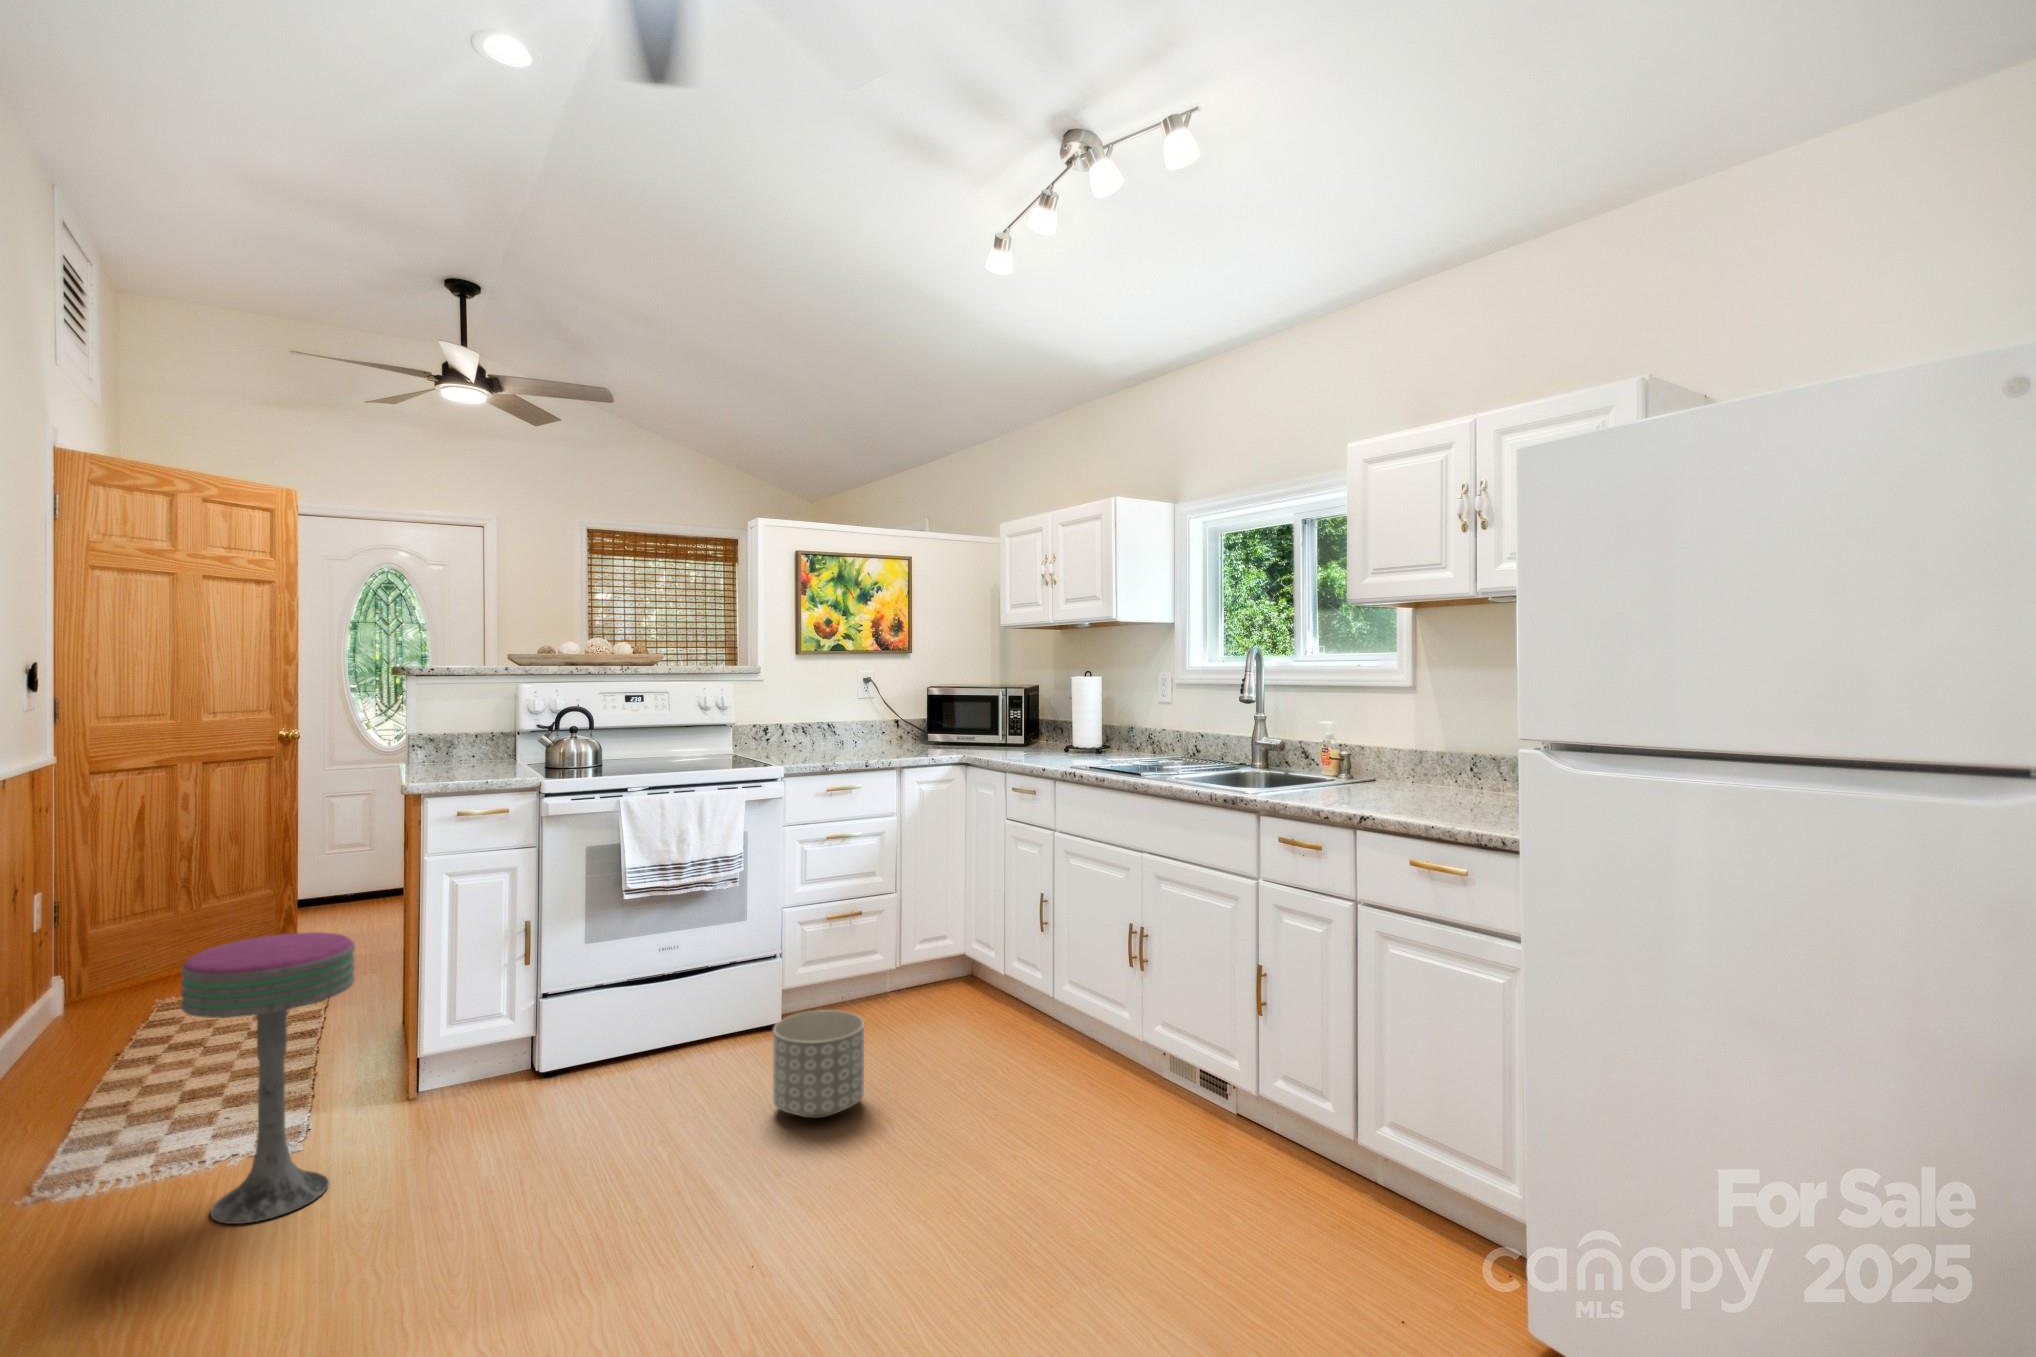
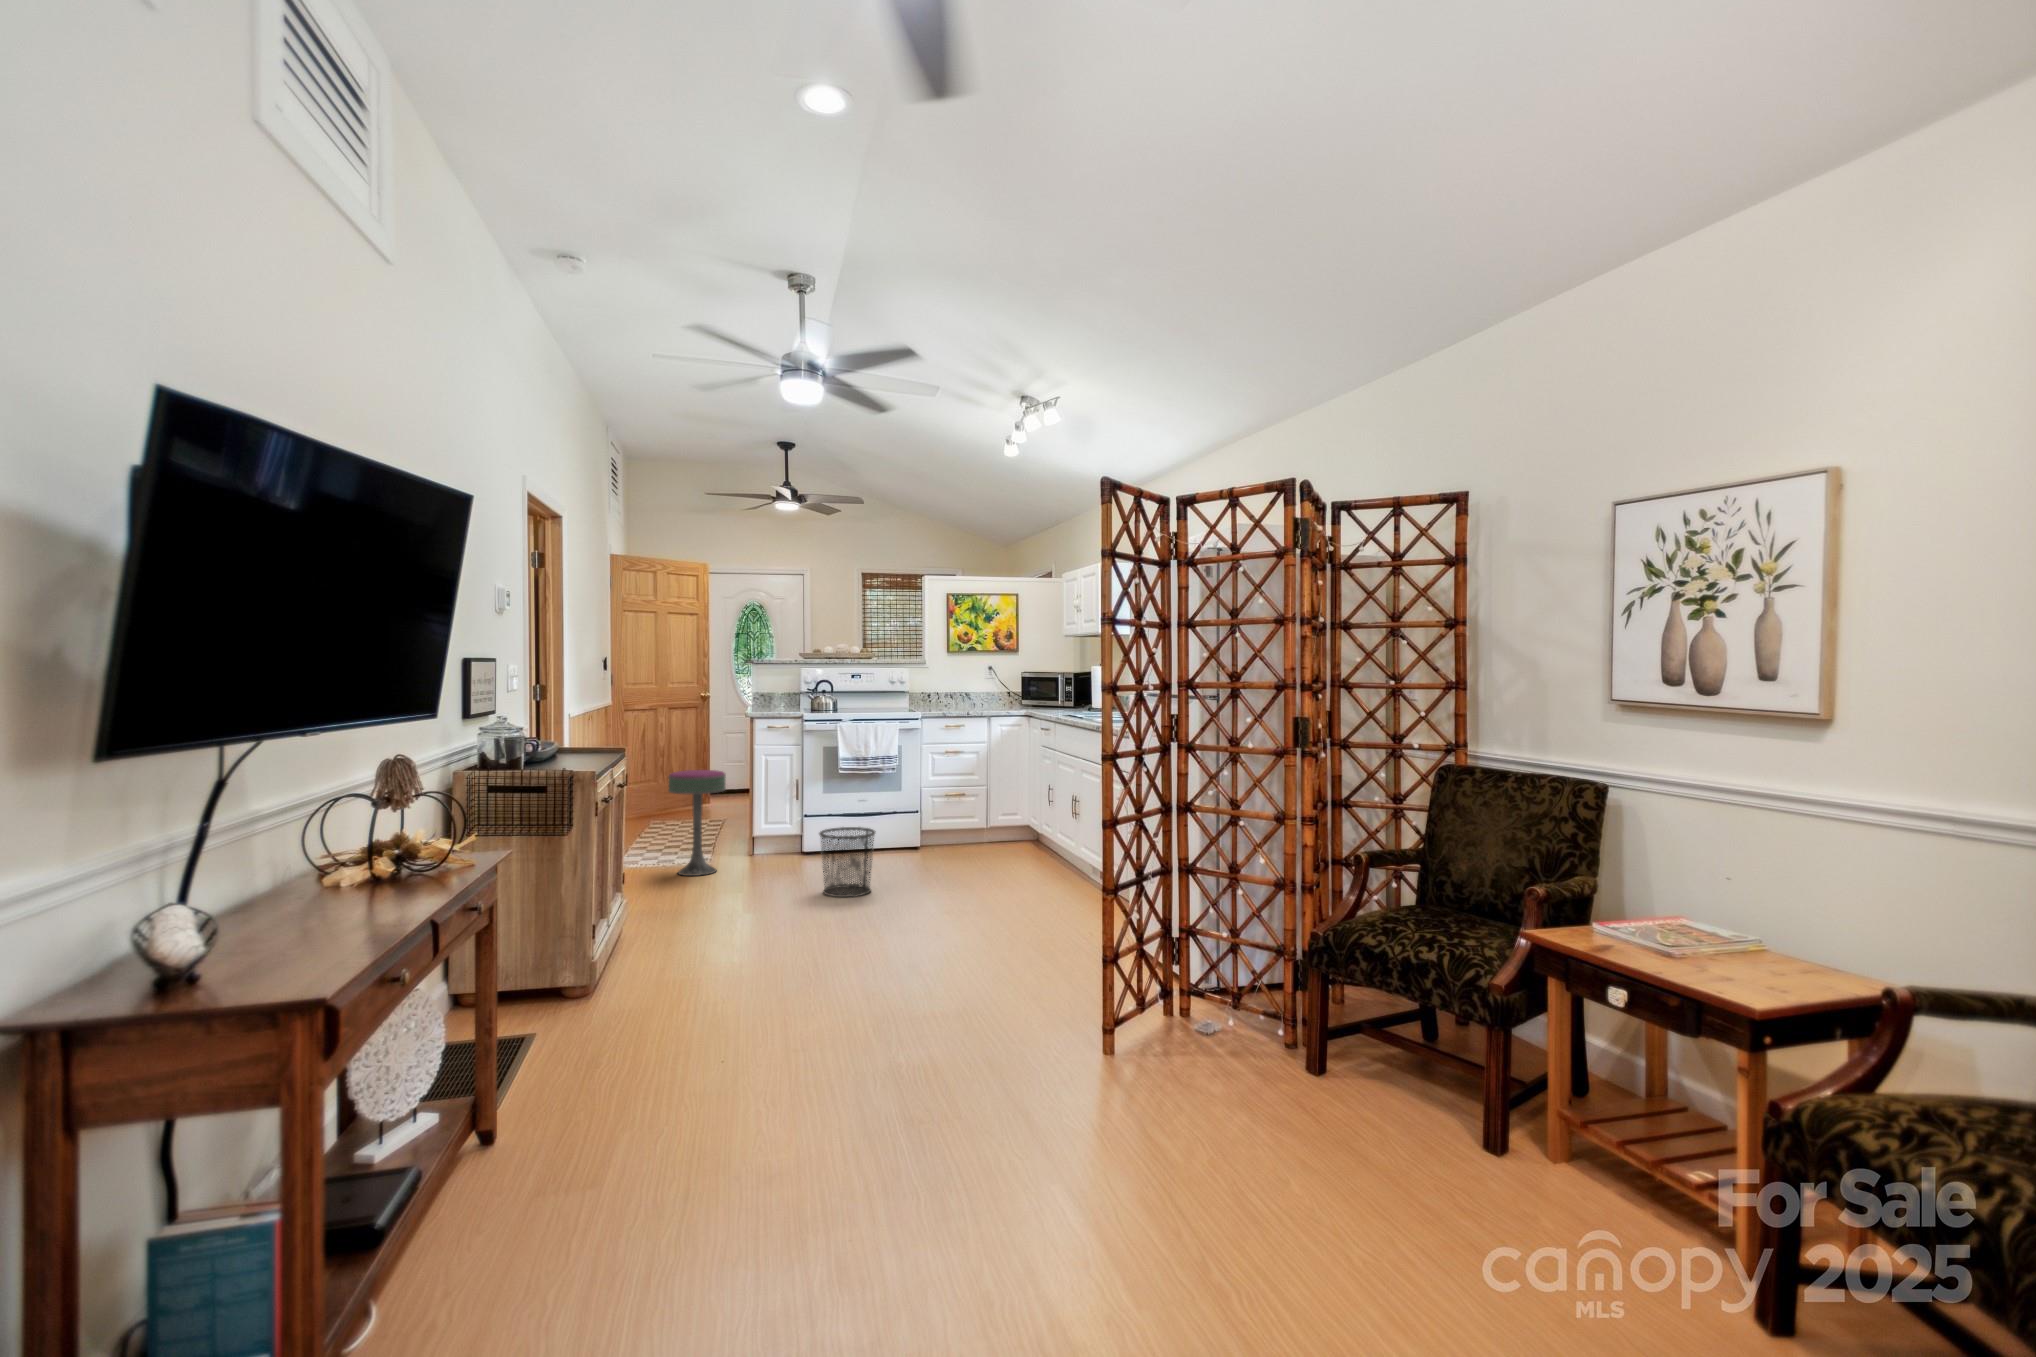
planter: present [773,1010,864,1118] -> none [893,827,936,872]
waste bin: none [637,1060,782,1267] -> present [819,827,876,897]

